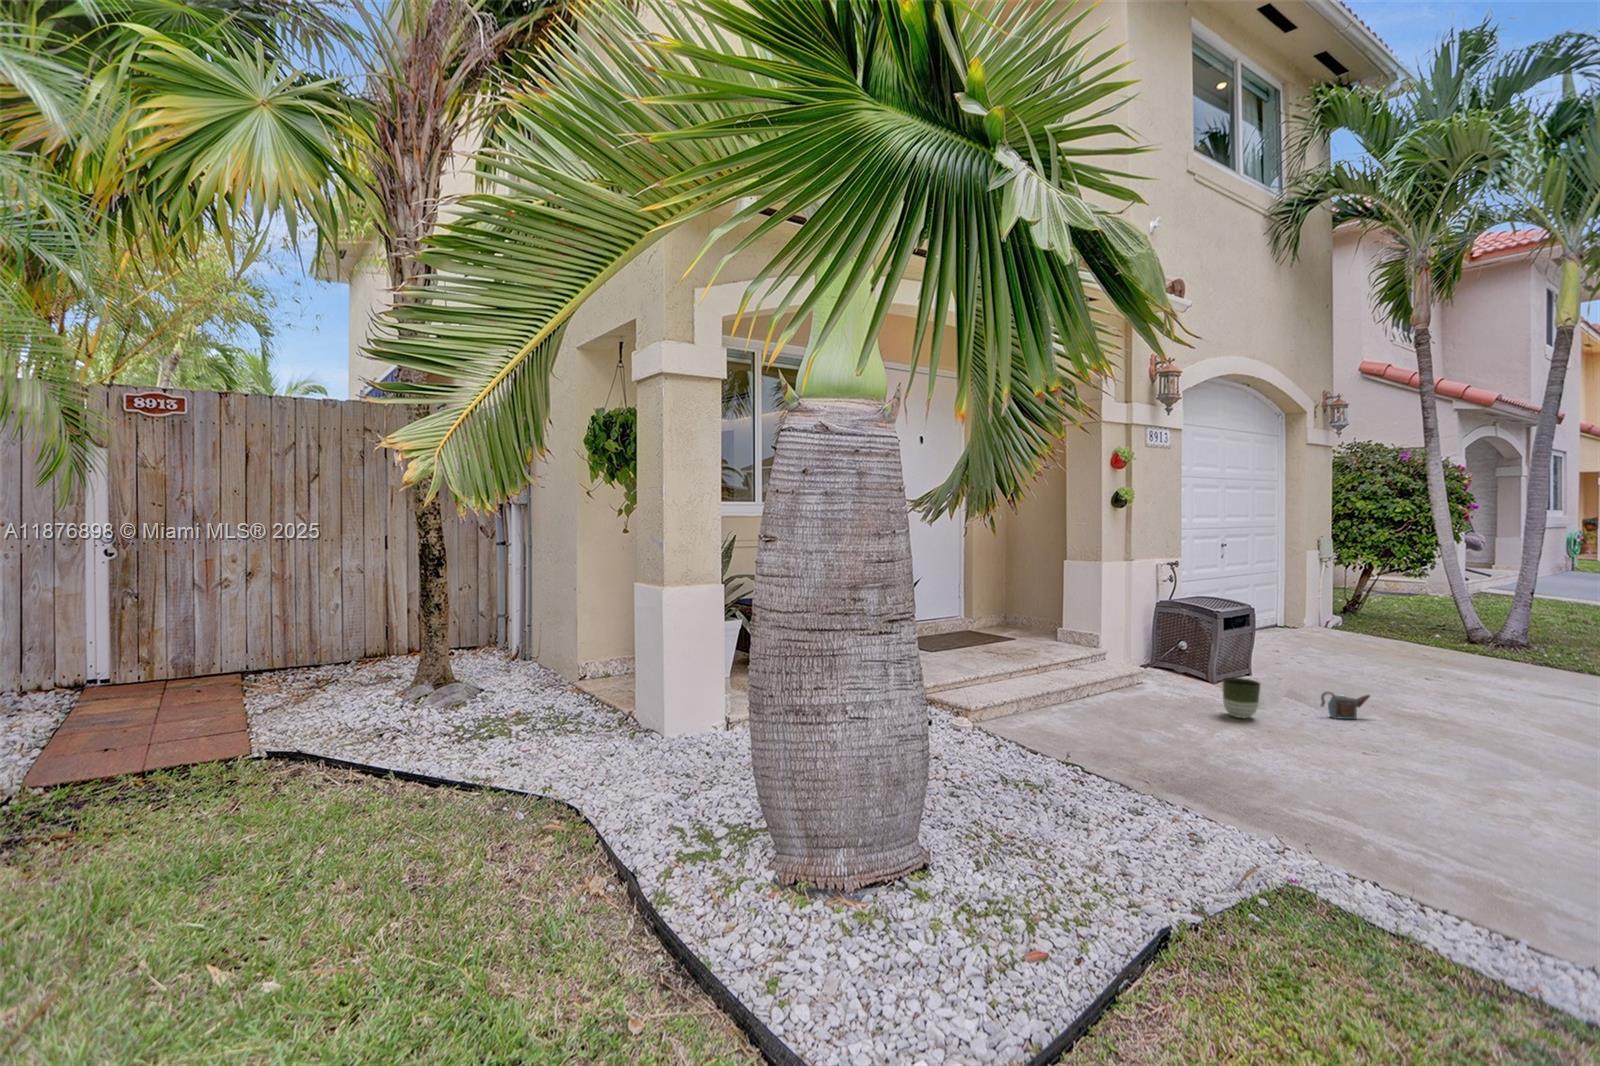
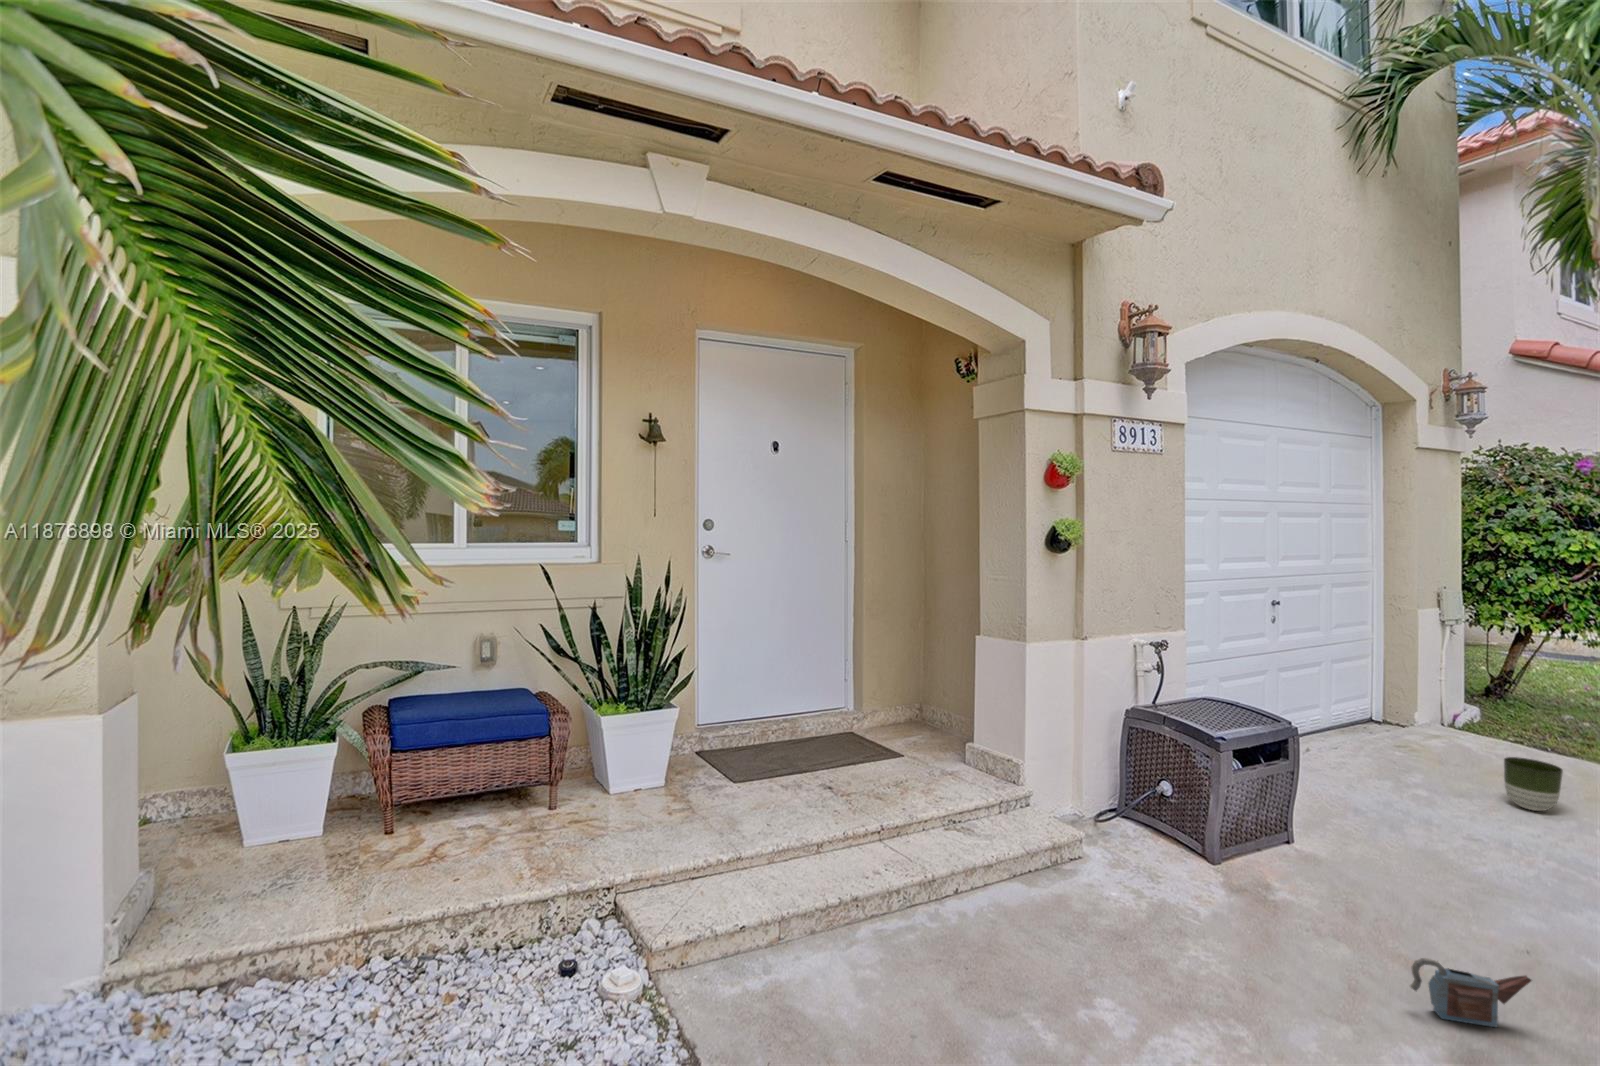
planter: present [1223,678,1260,718] -> present [1504,757,1563,811]

